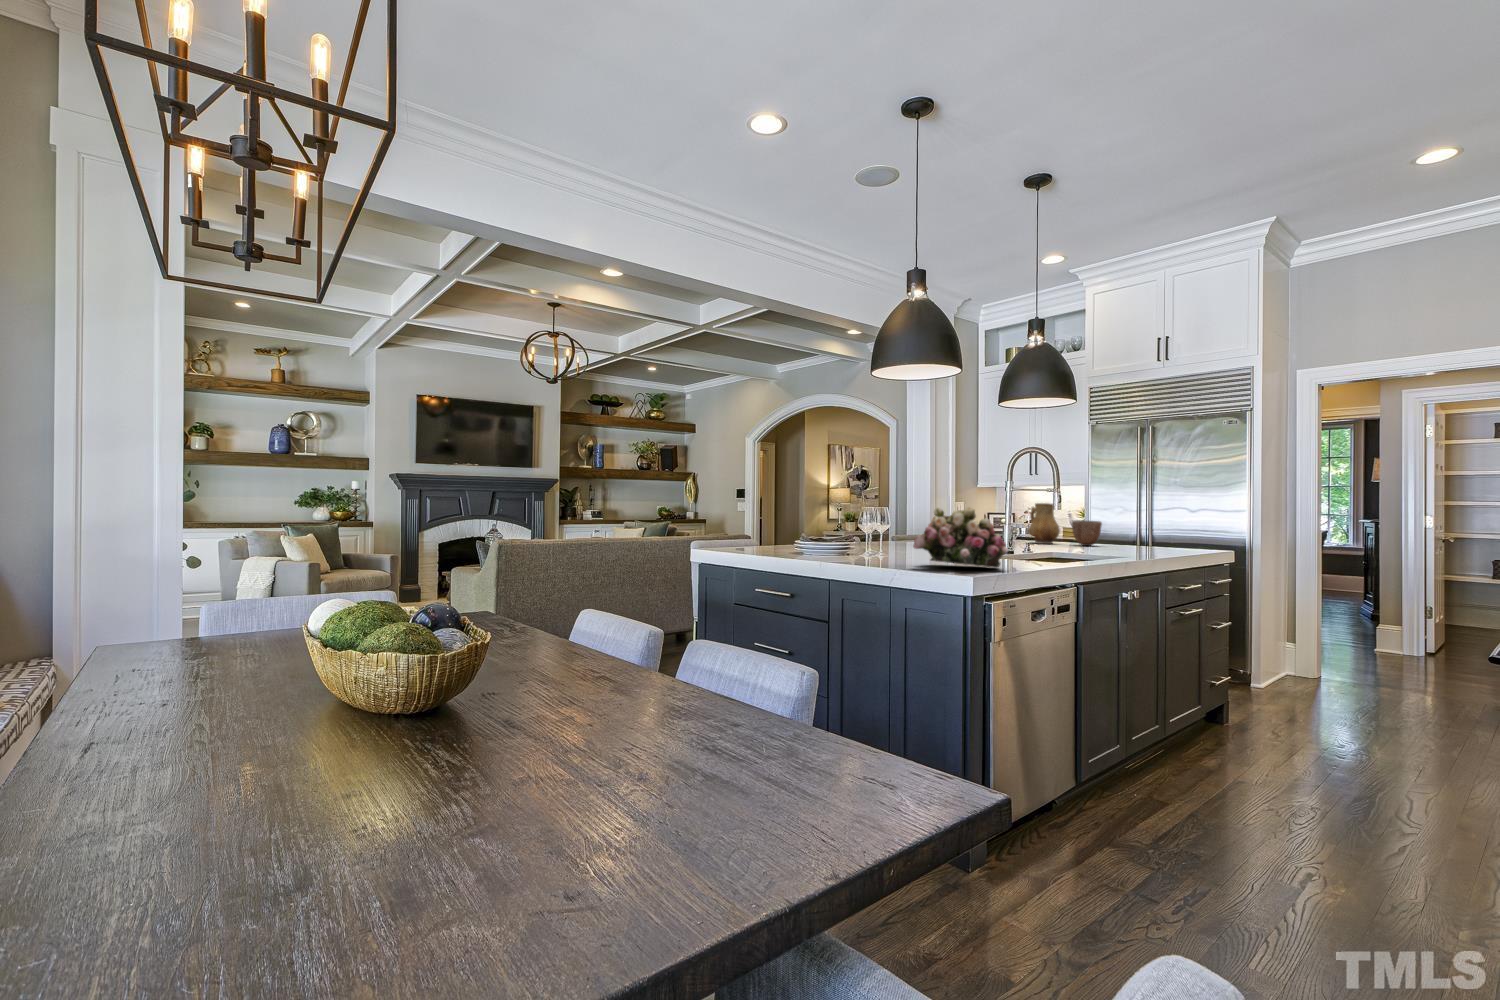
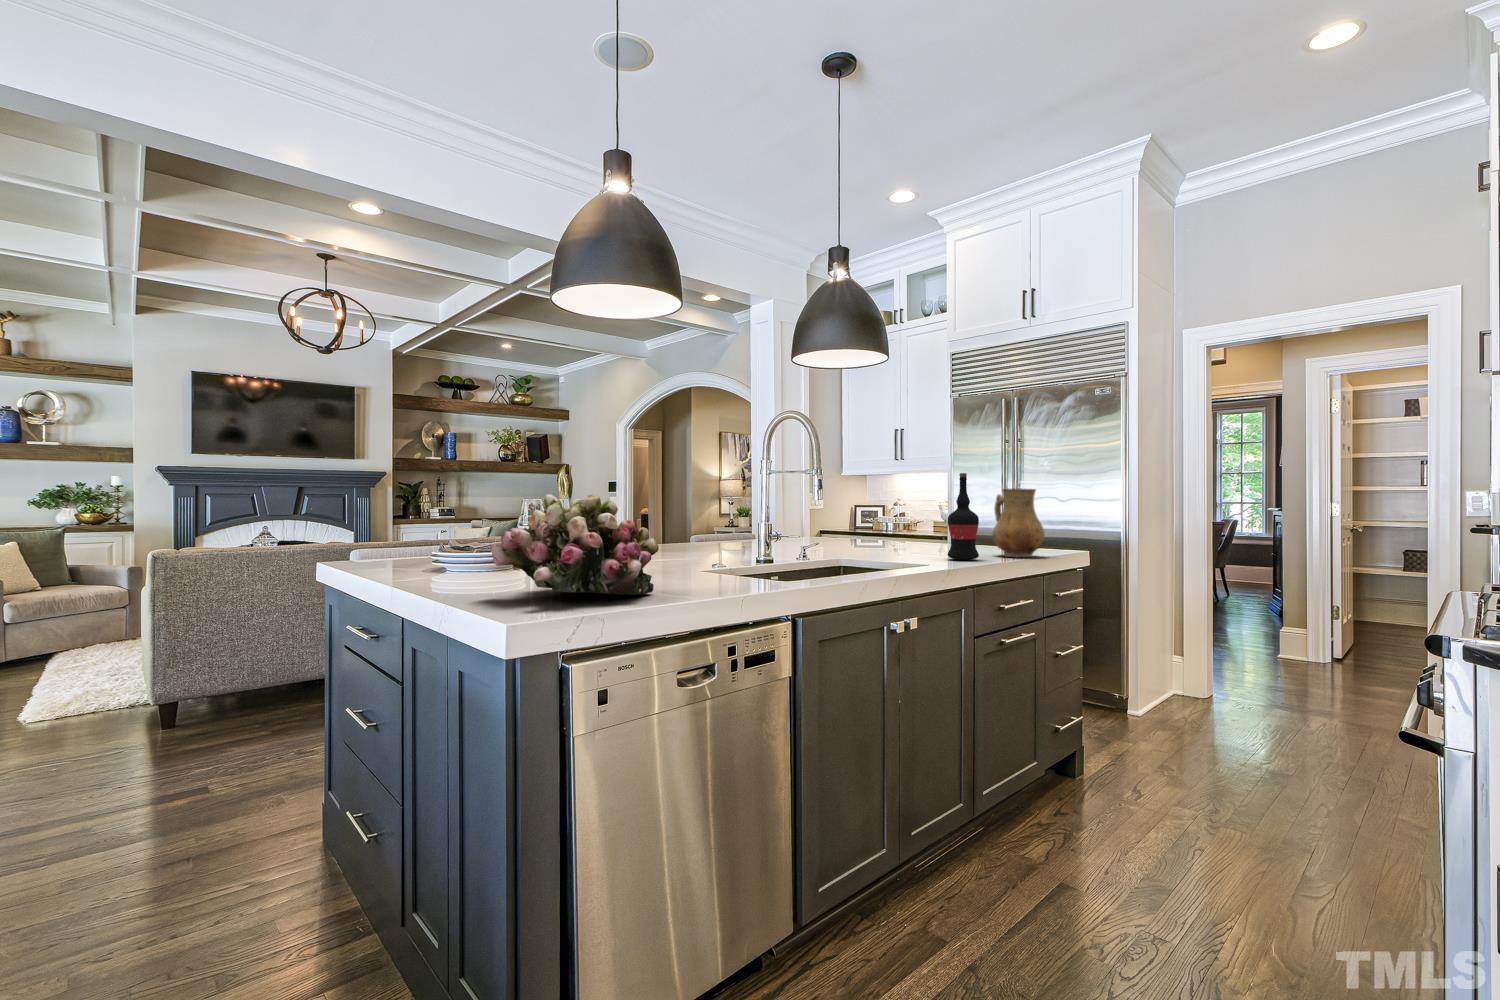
wine bottle: none [1135,492,1160,555] -> present [948,473,979,560]
ceramic pitcher: present [1029,503,1060,544] -> present [993,488,1044,557]
decorative bowl: present [1072,520,1102,546] -> none [902,513,937,545]

